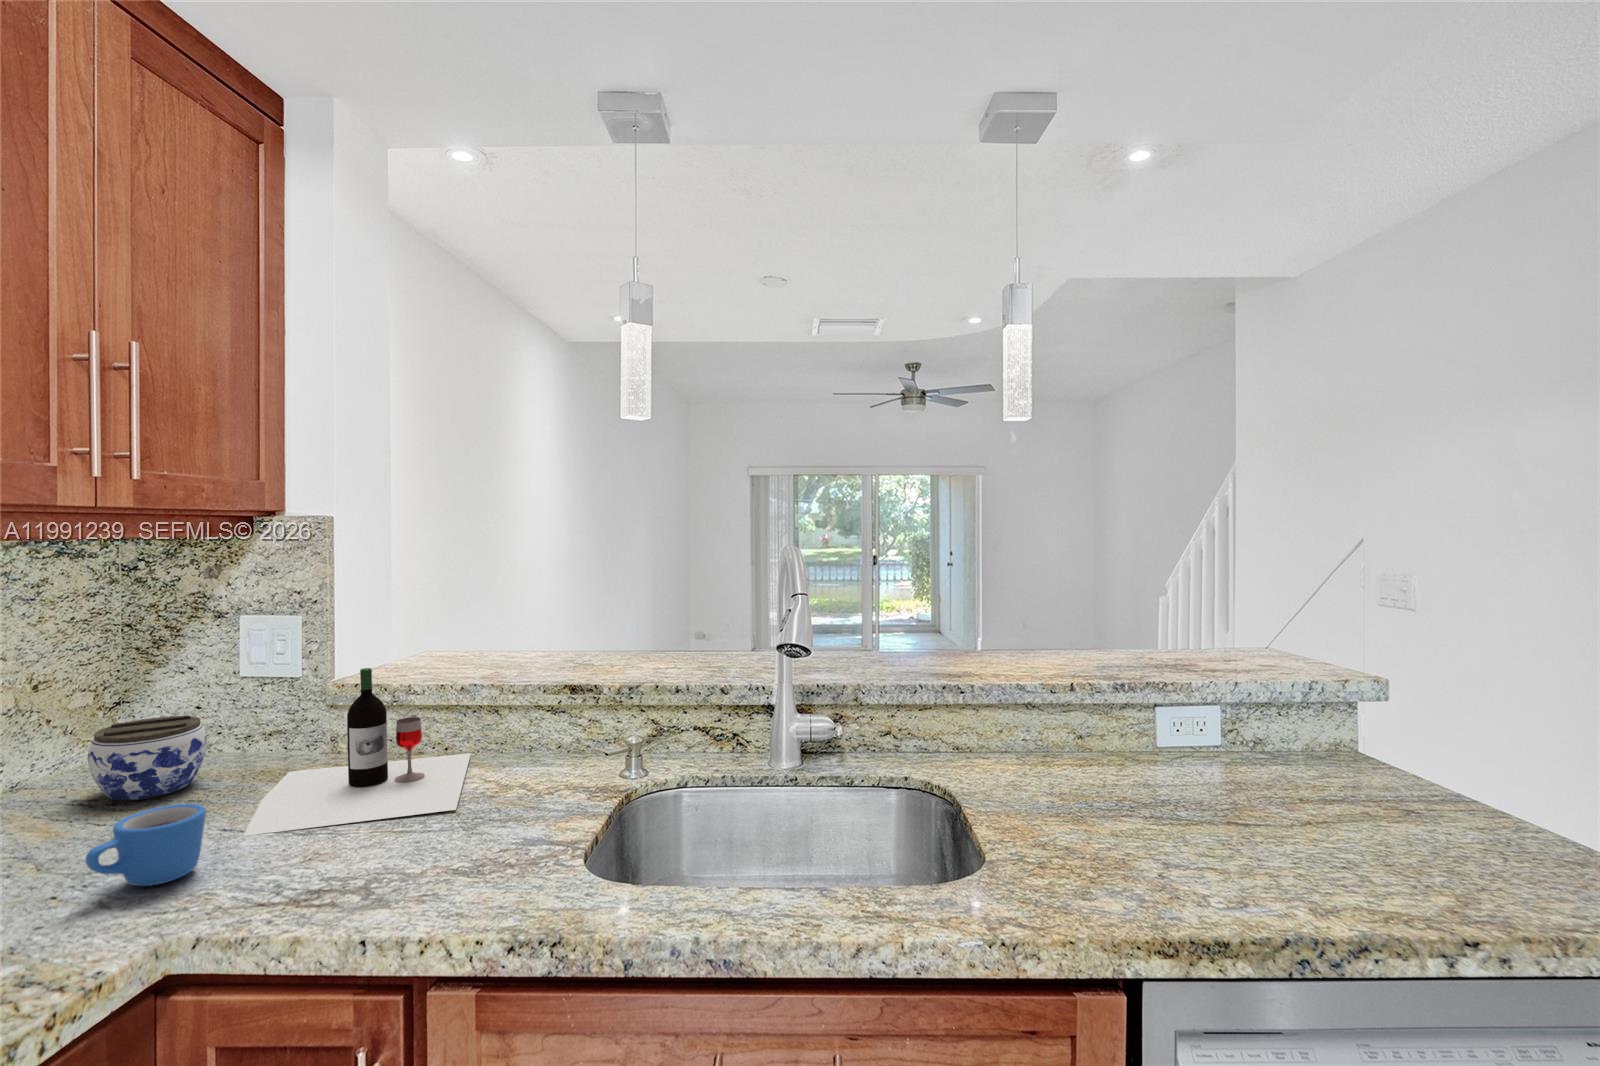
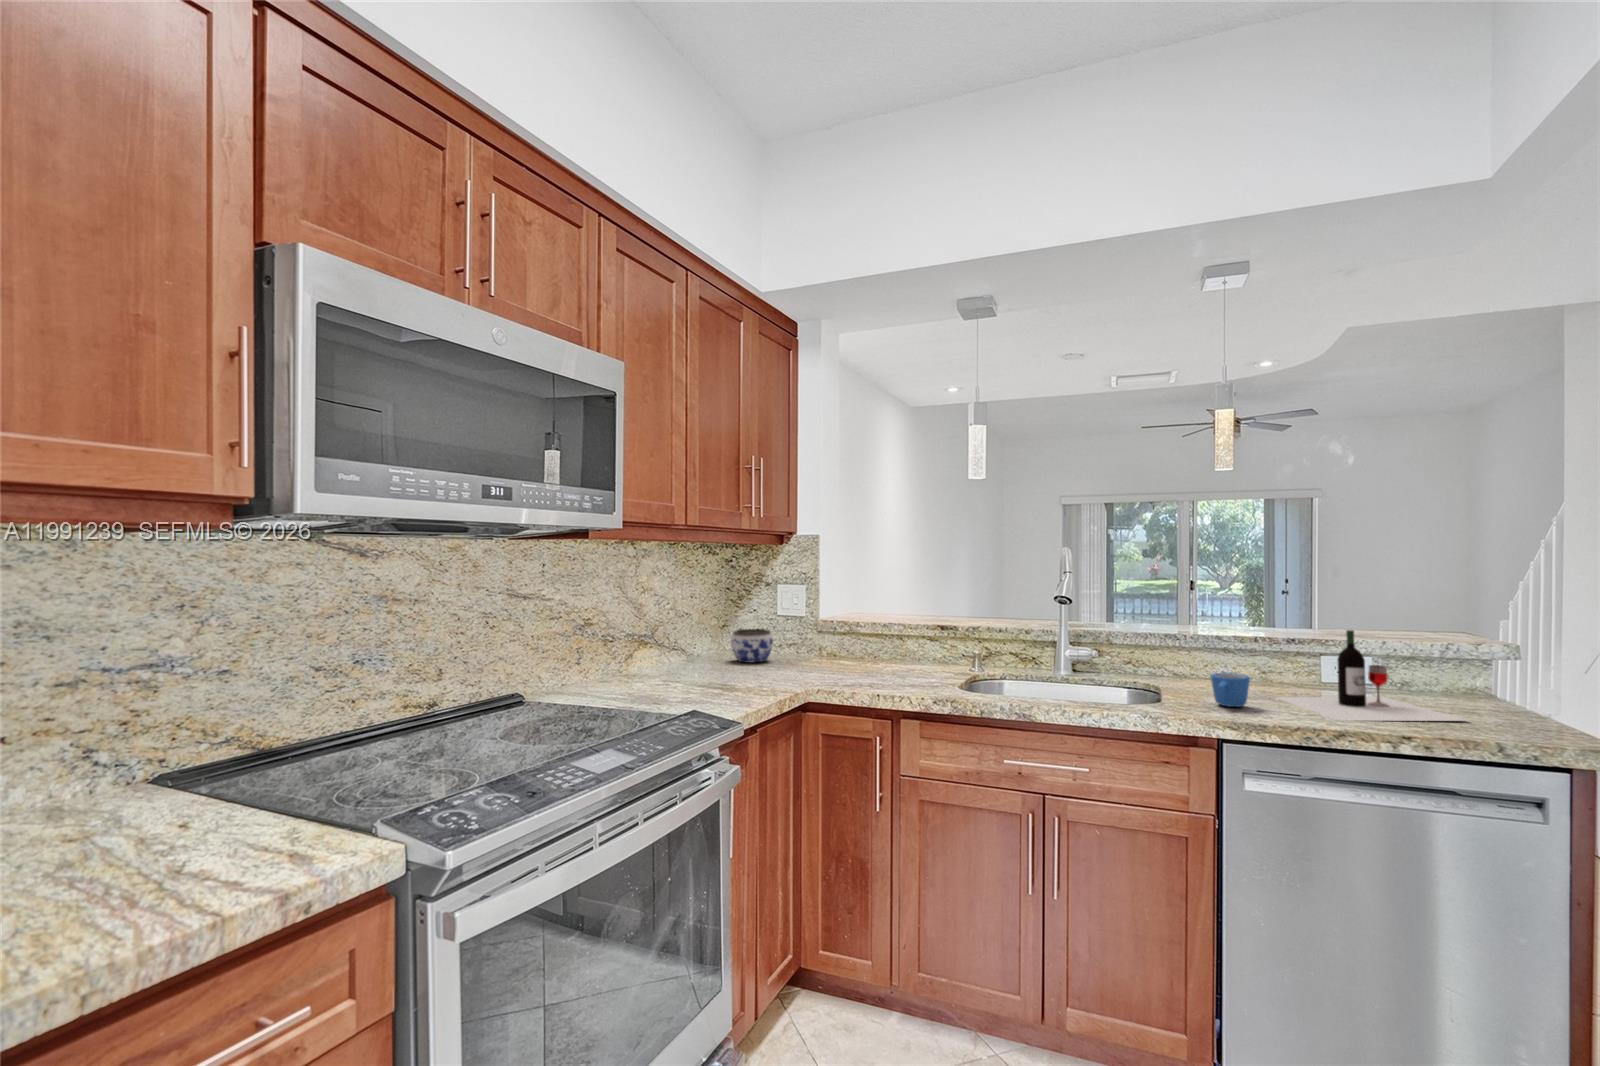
wine bottle: present [243,668,471,836] -> present [1276,630,1466,721]
mug: present [86,804,206,886] -> present [1211,673,1250,707]

